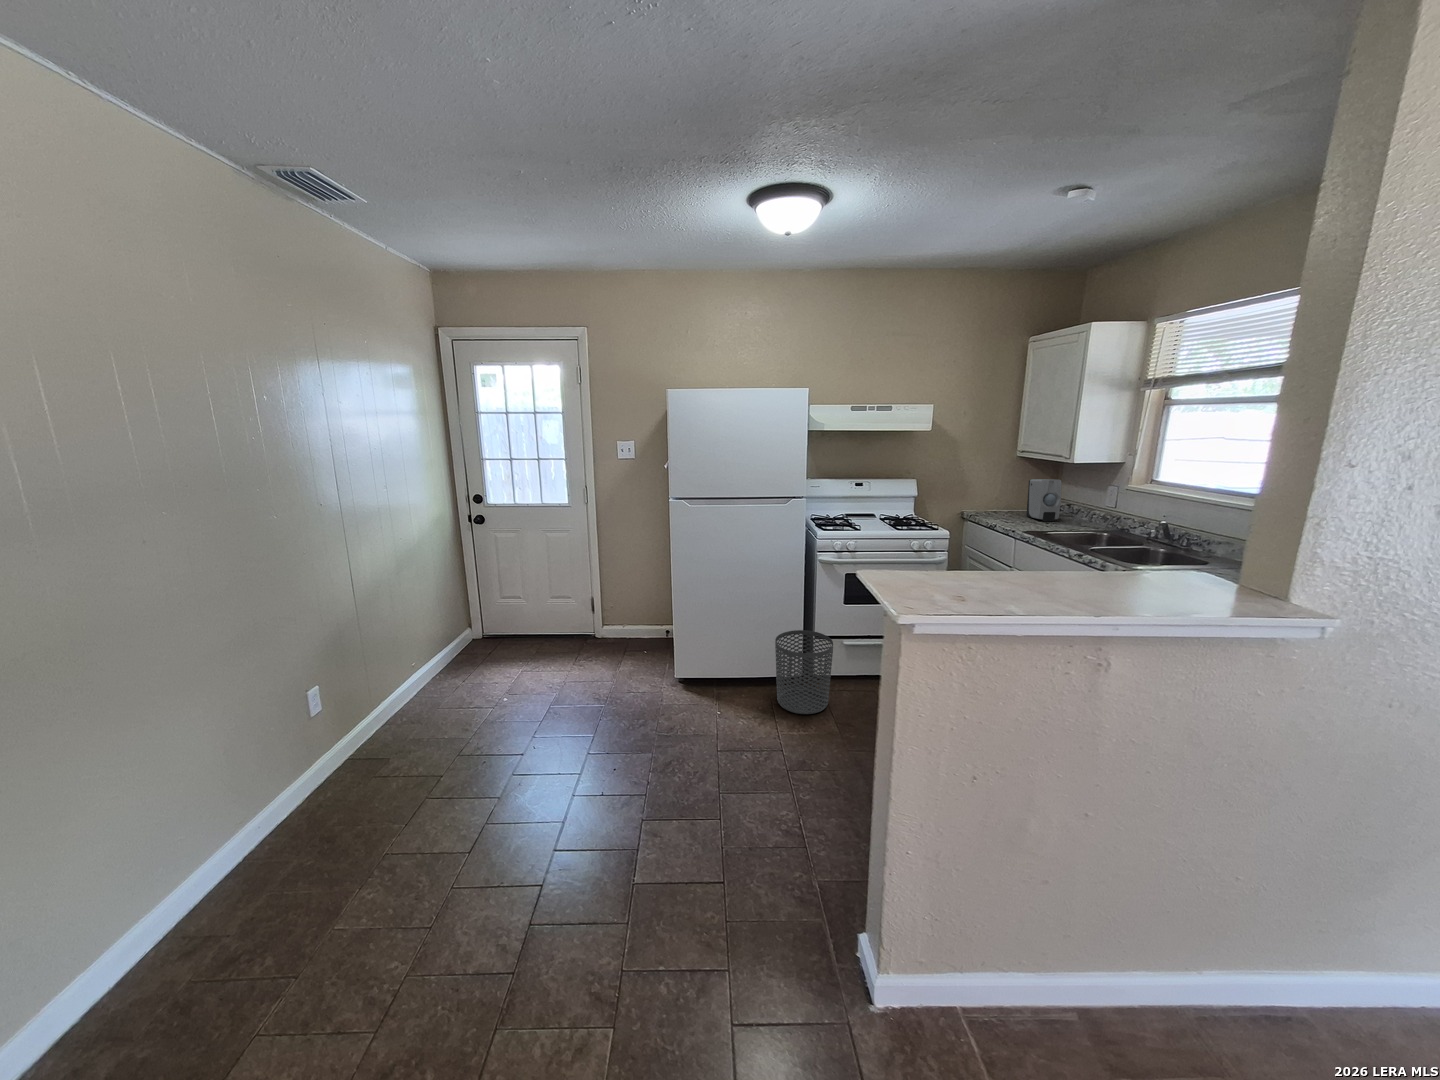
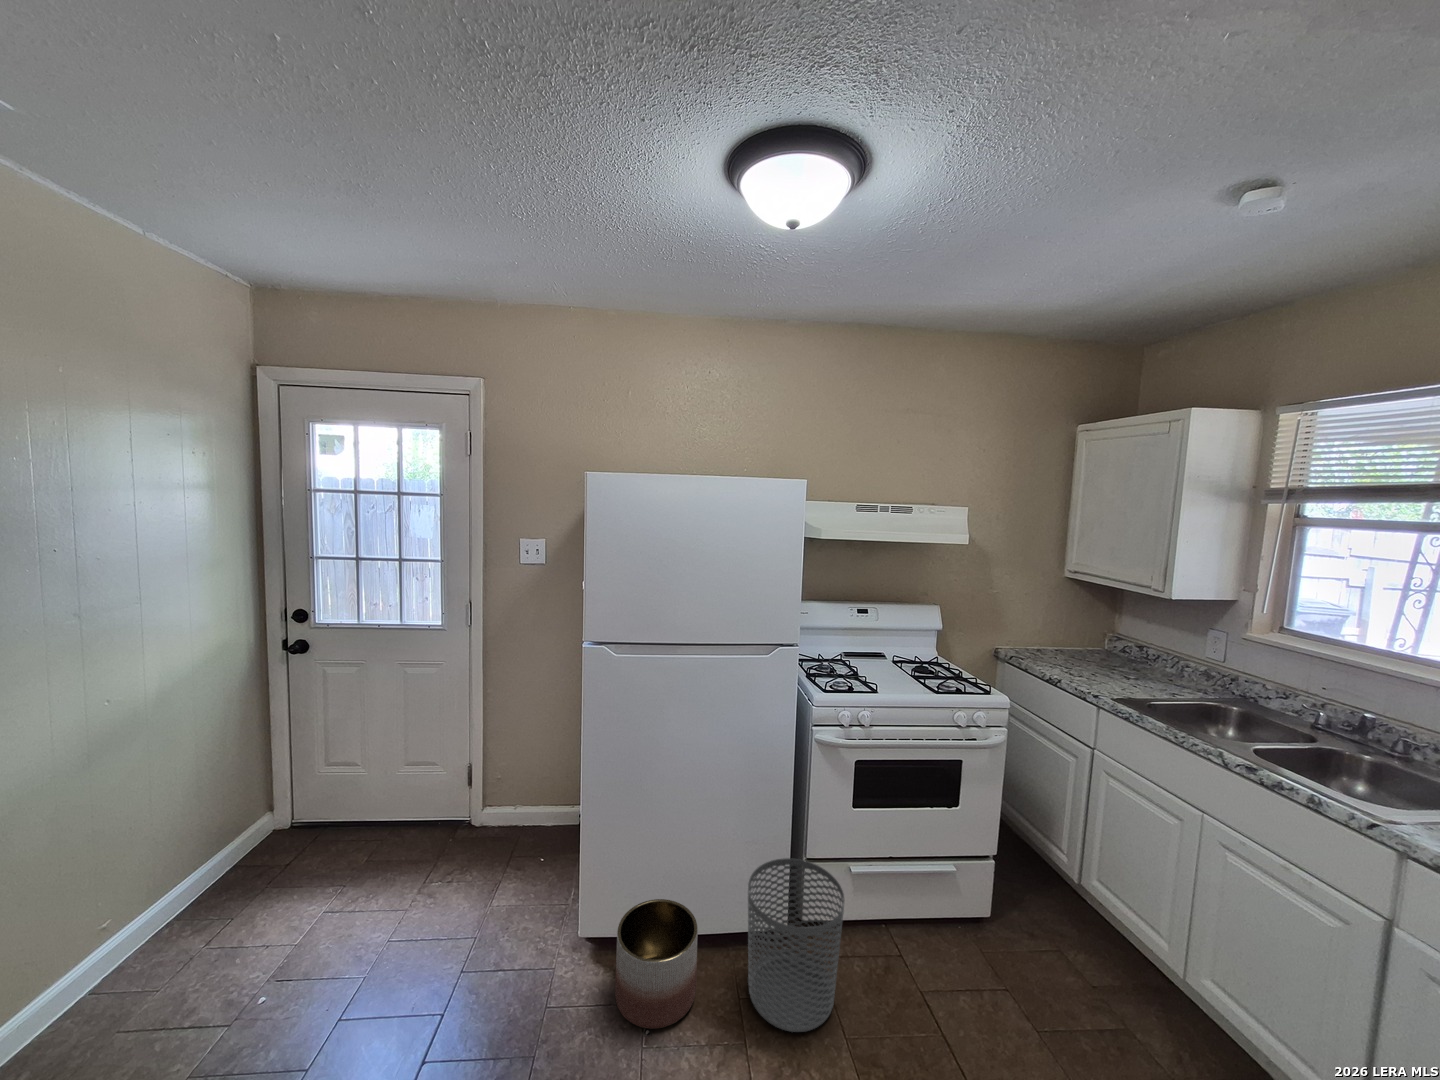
soap dispenser: present [1026,479,1062,521] -> none [1088,612,1141,674]
planter: none [699,653,746,711] -> present [615,899,698,1029]

